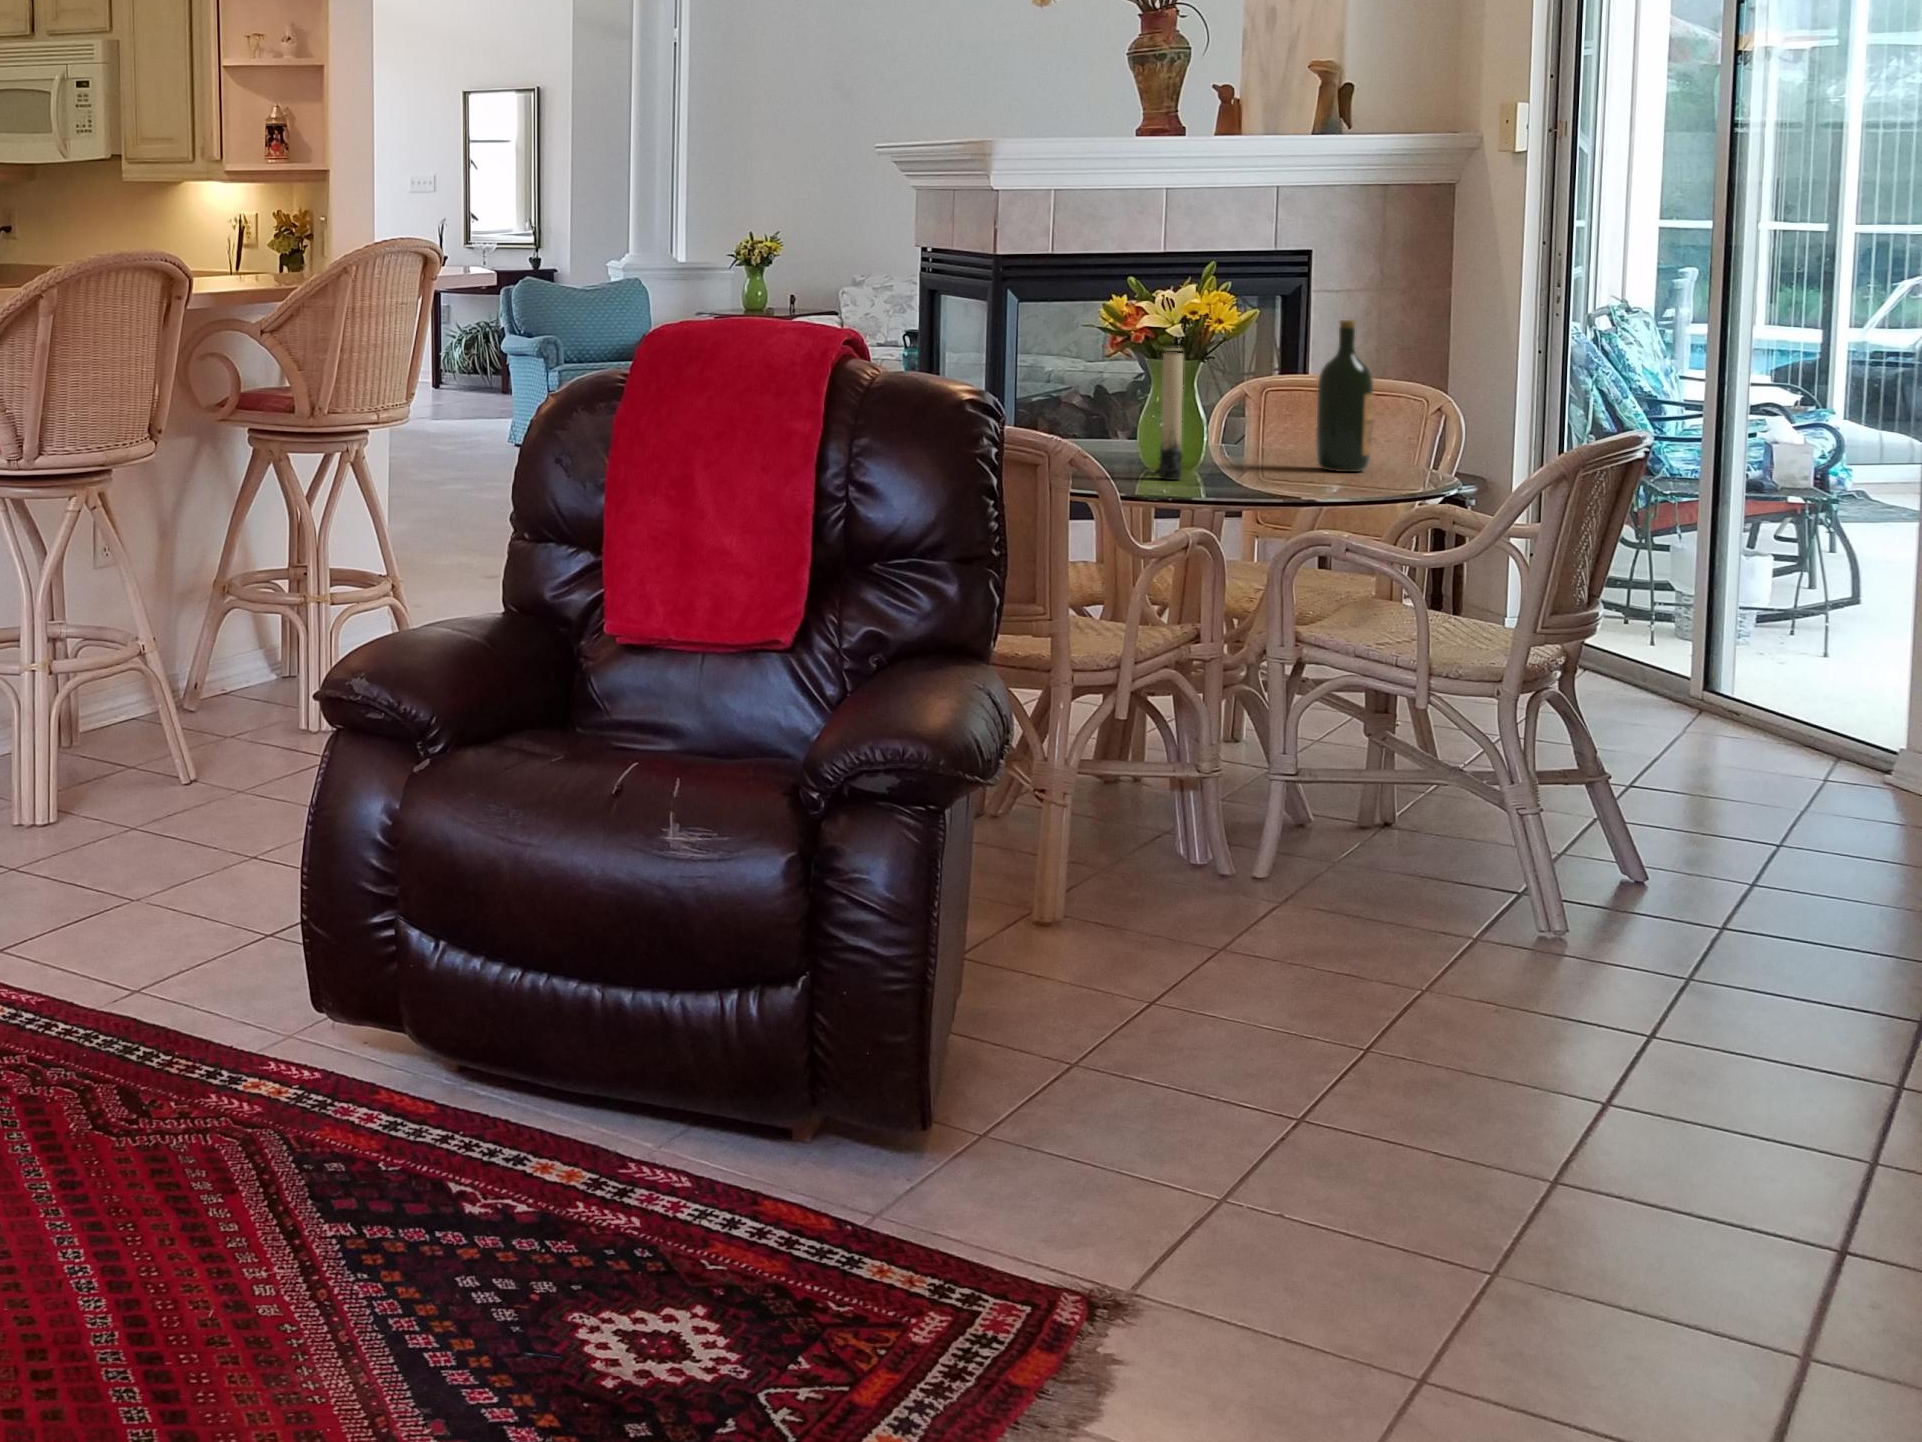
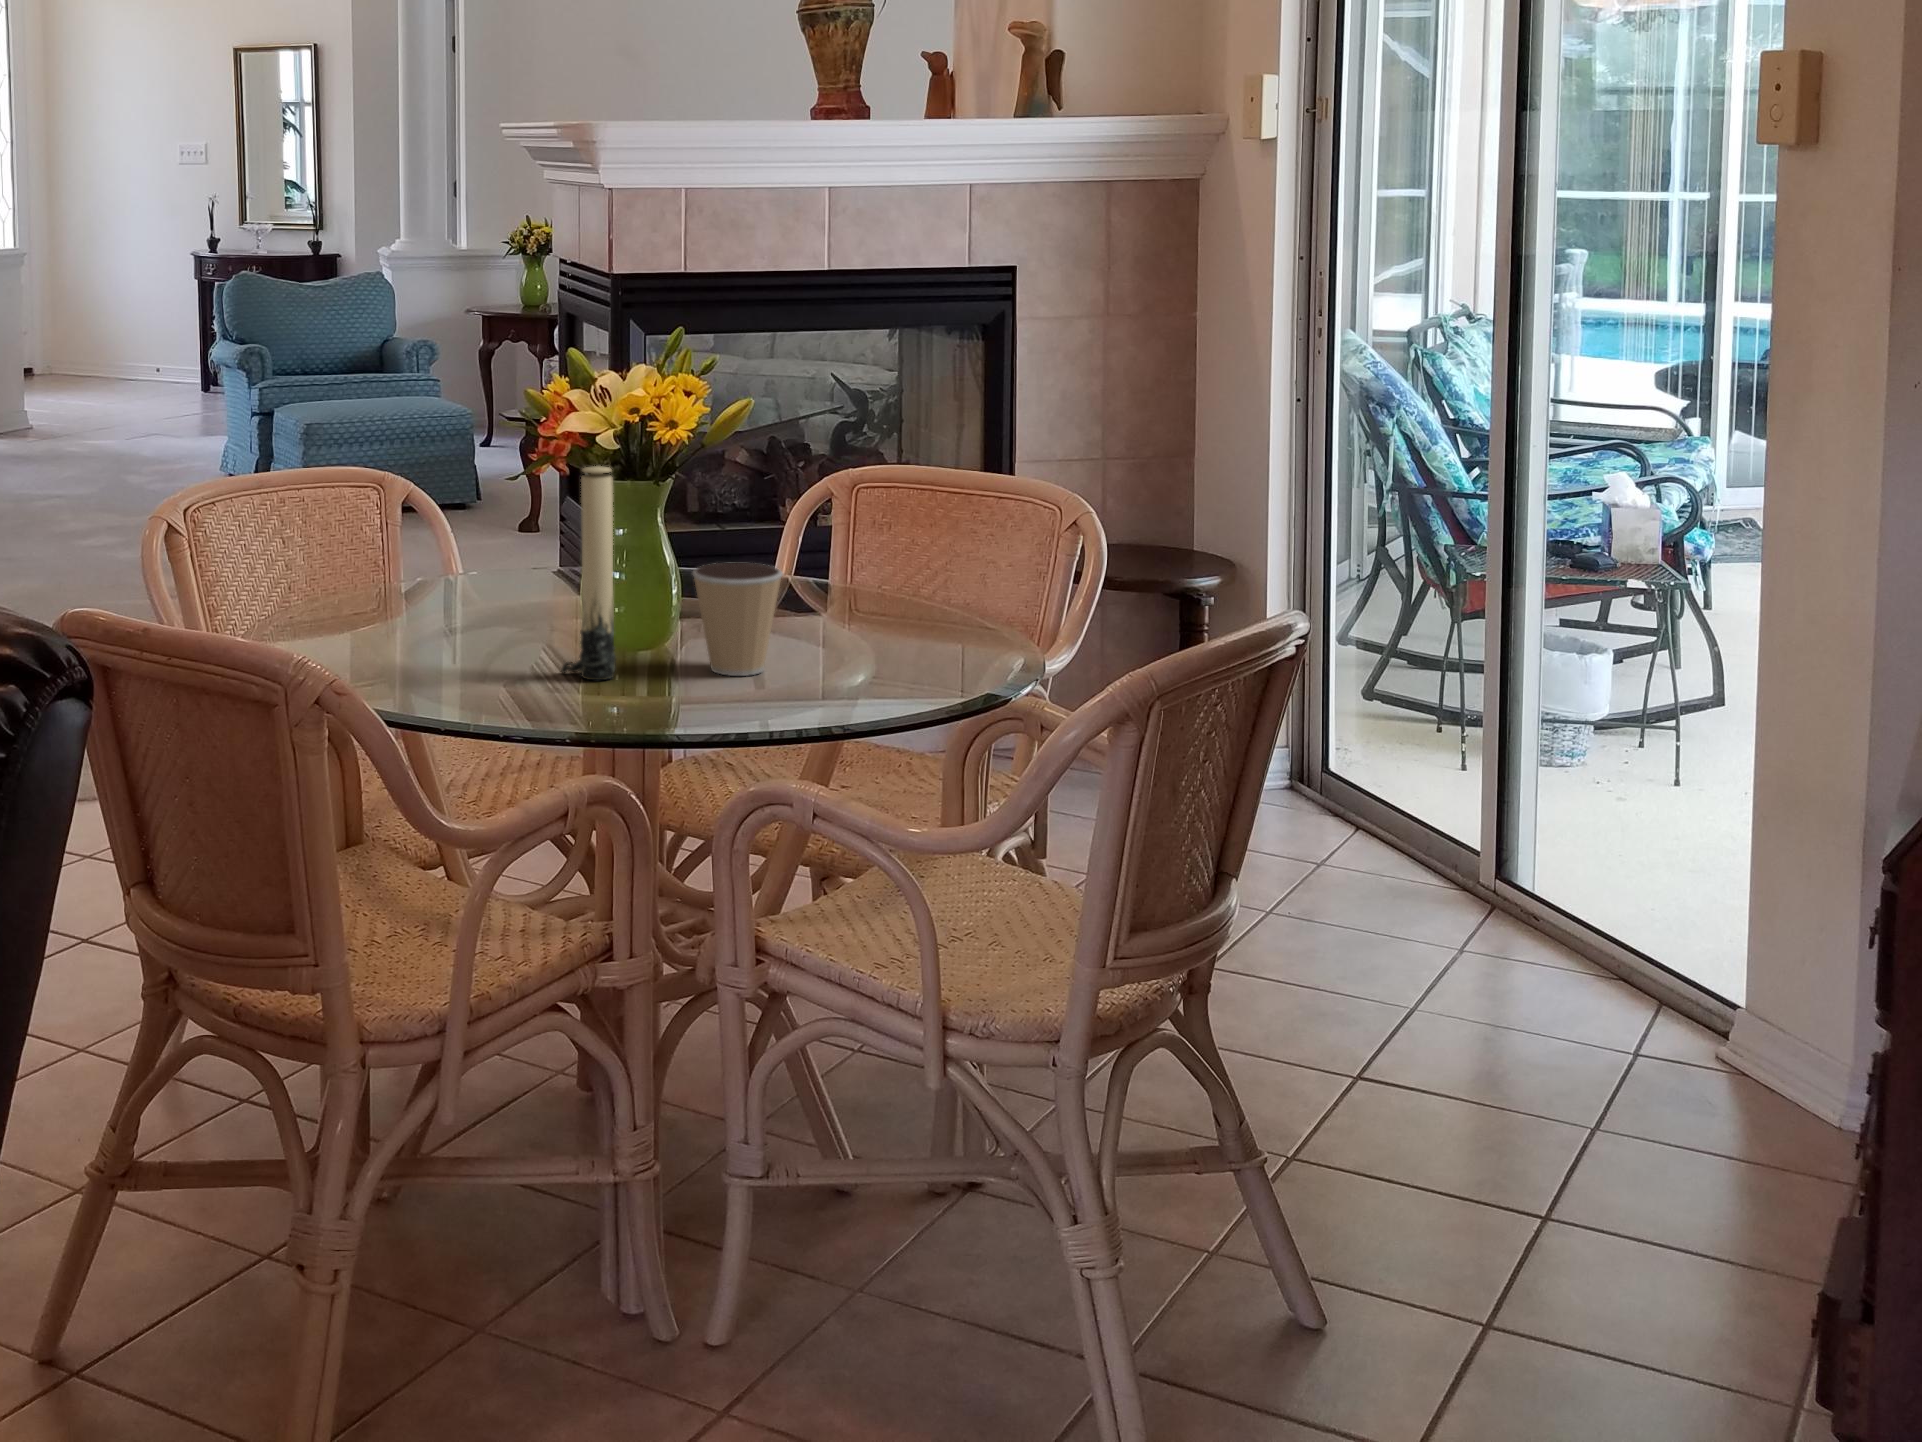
wine bottle: present [1316,320,1374,472] -> none [869,407,949,644]
coffee cup: none [1225,413,1286,480] -> present [693,562,782,676]

